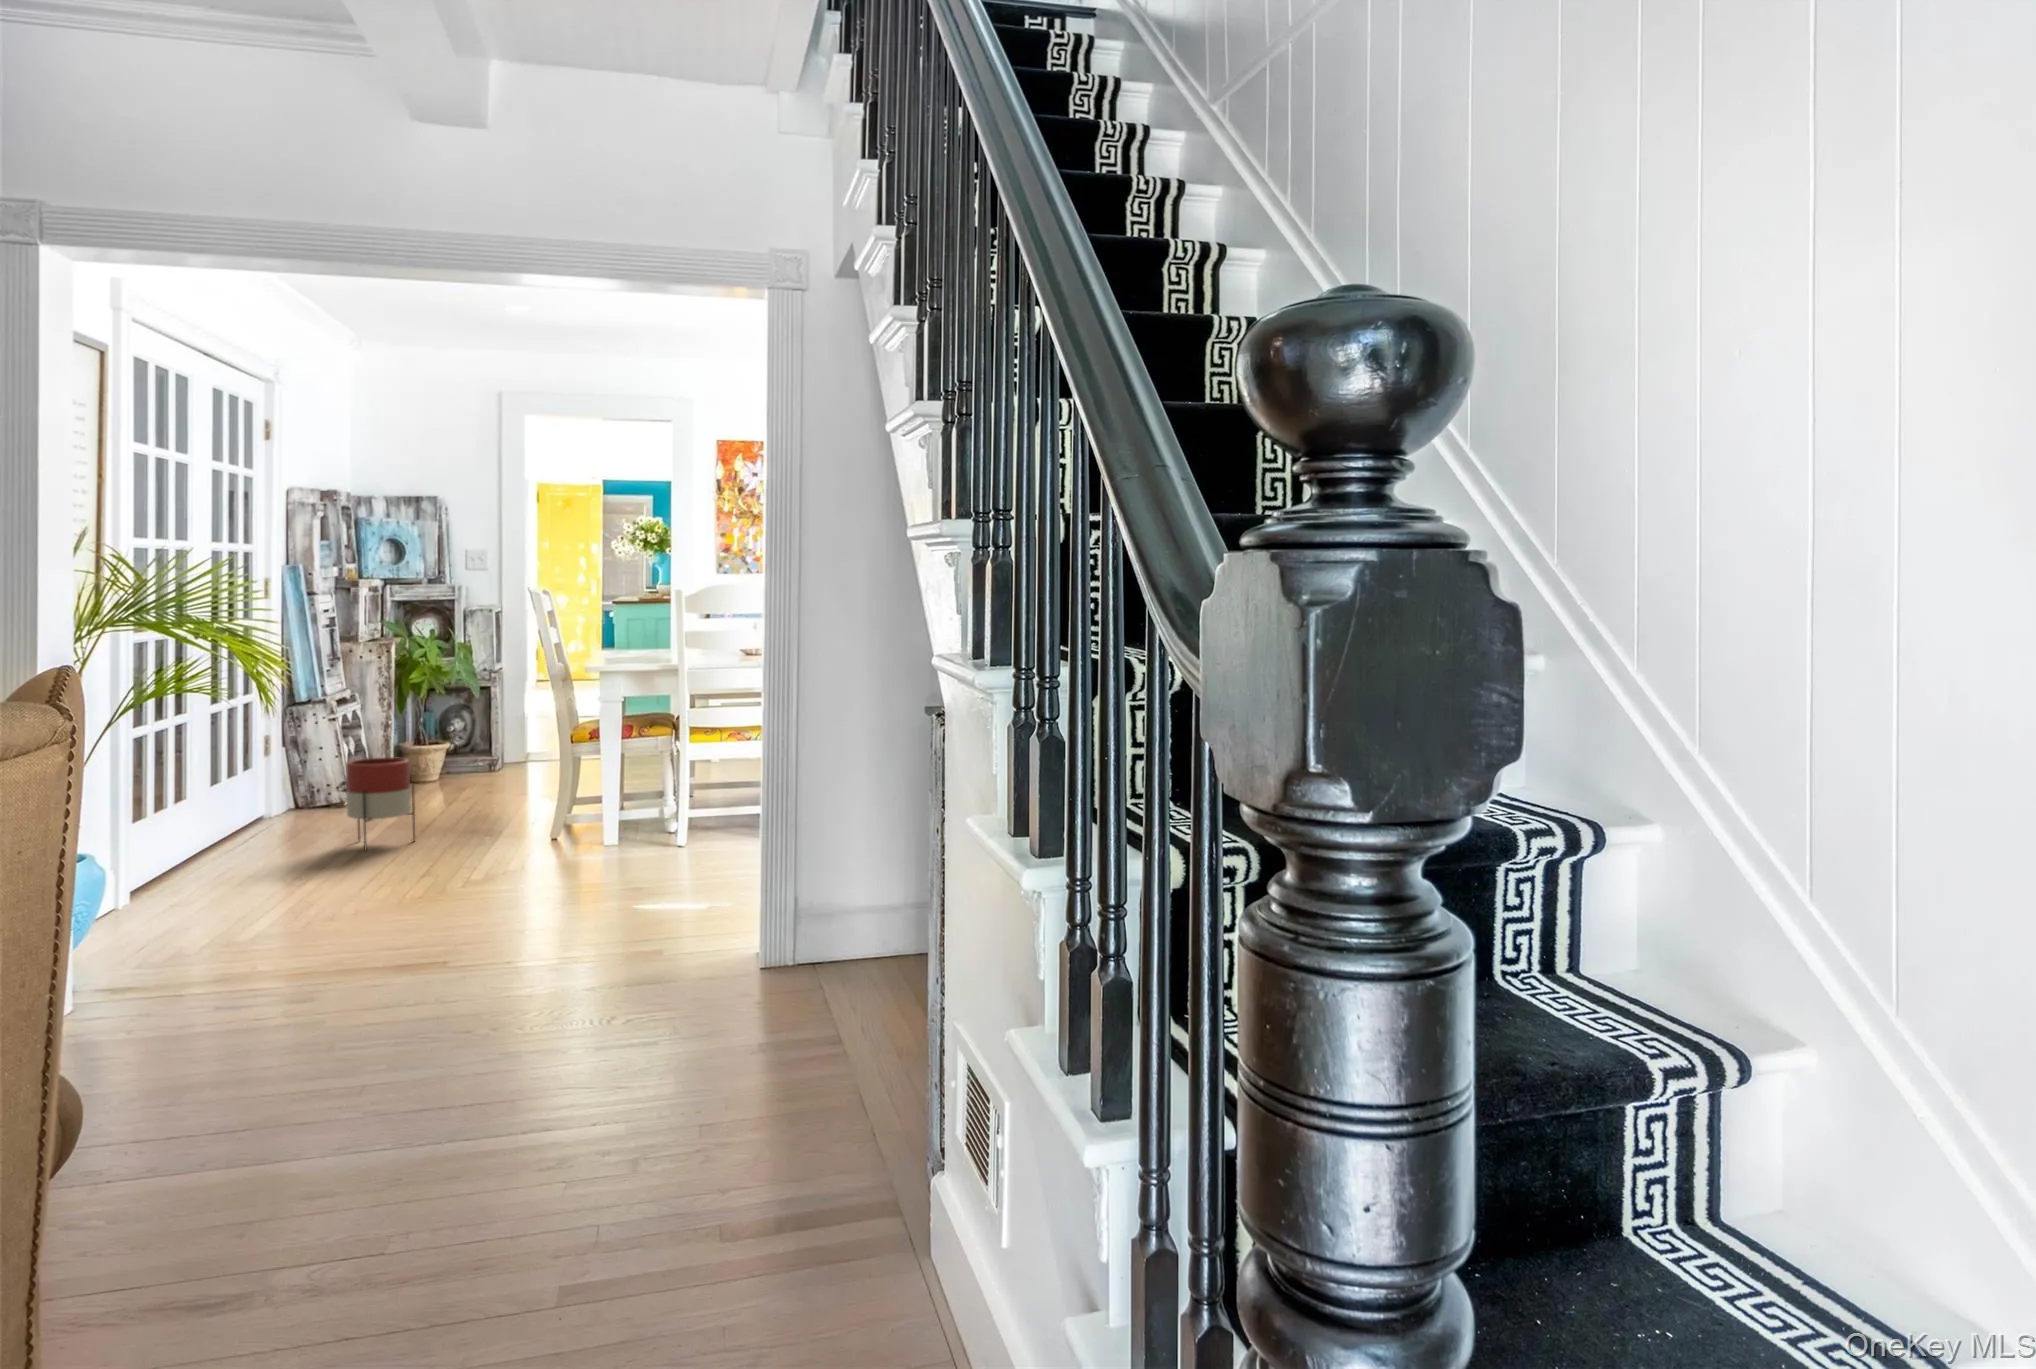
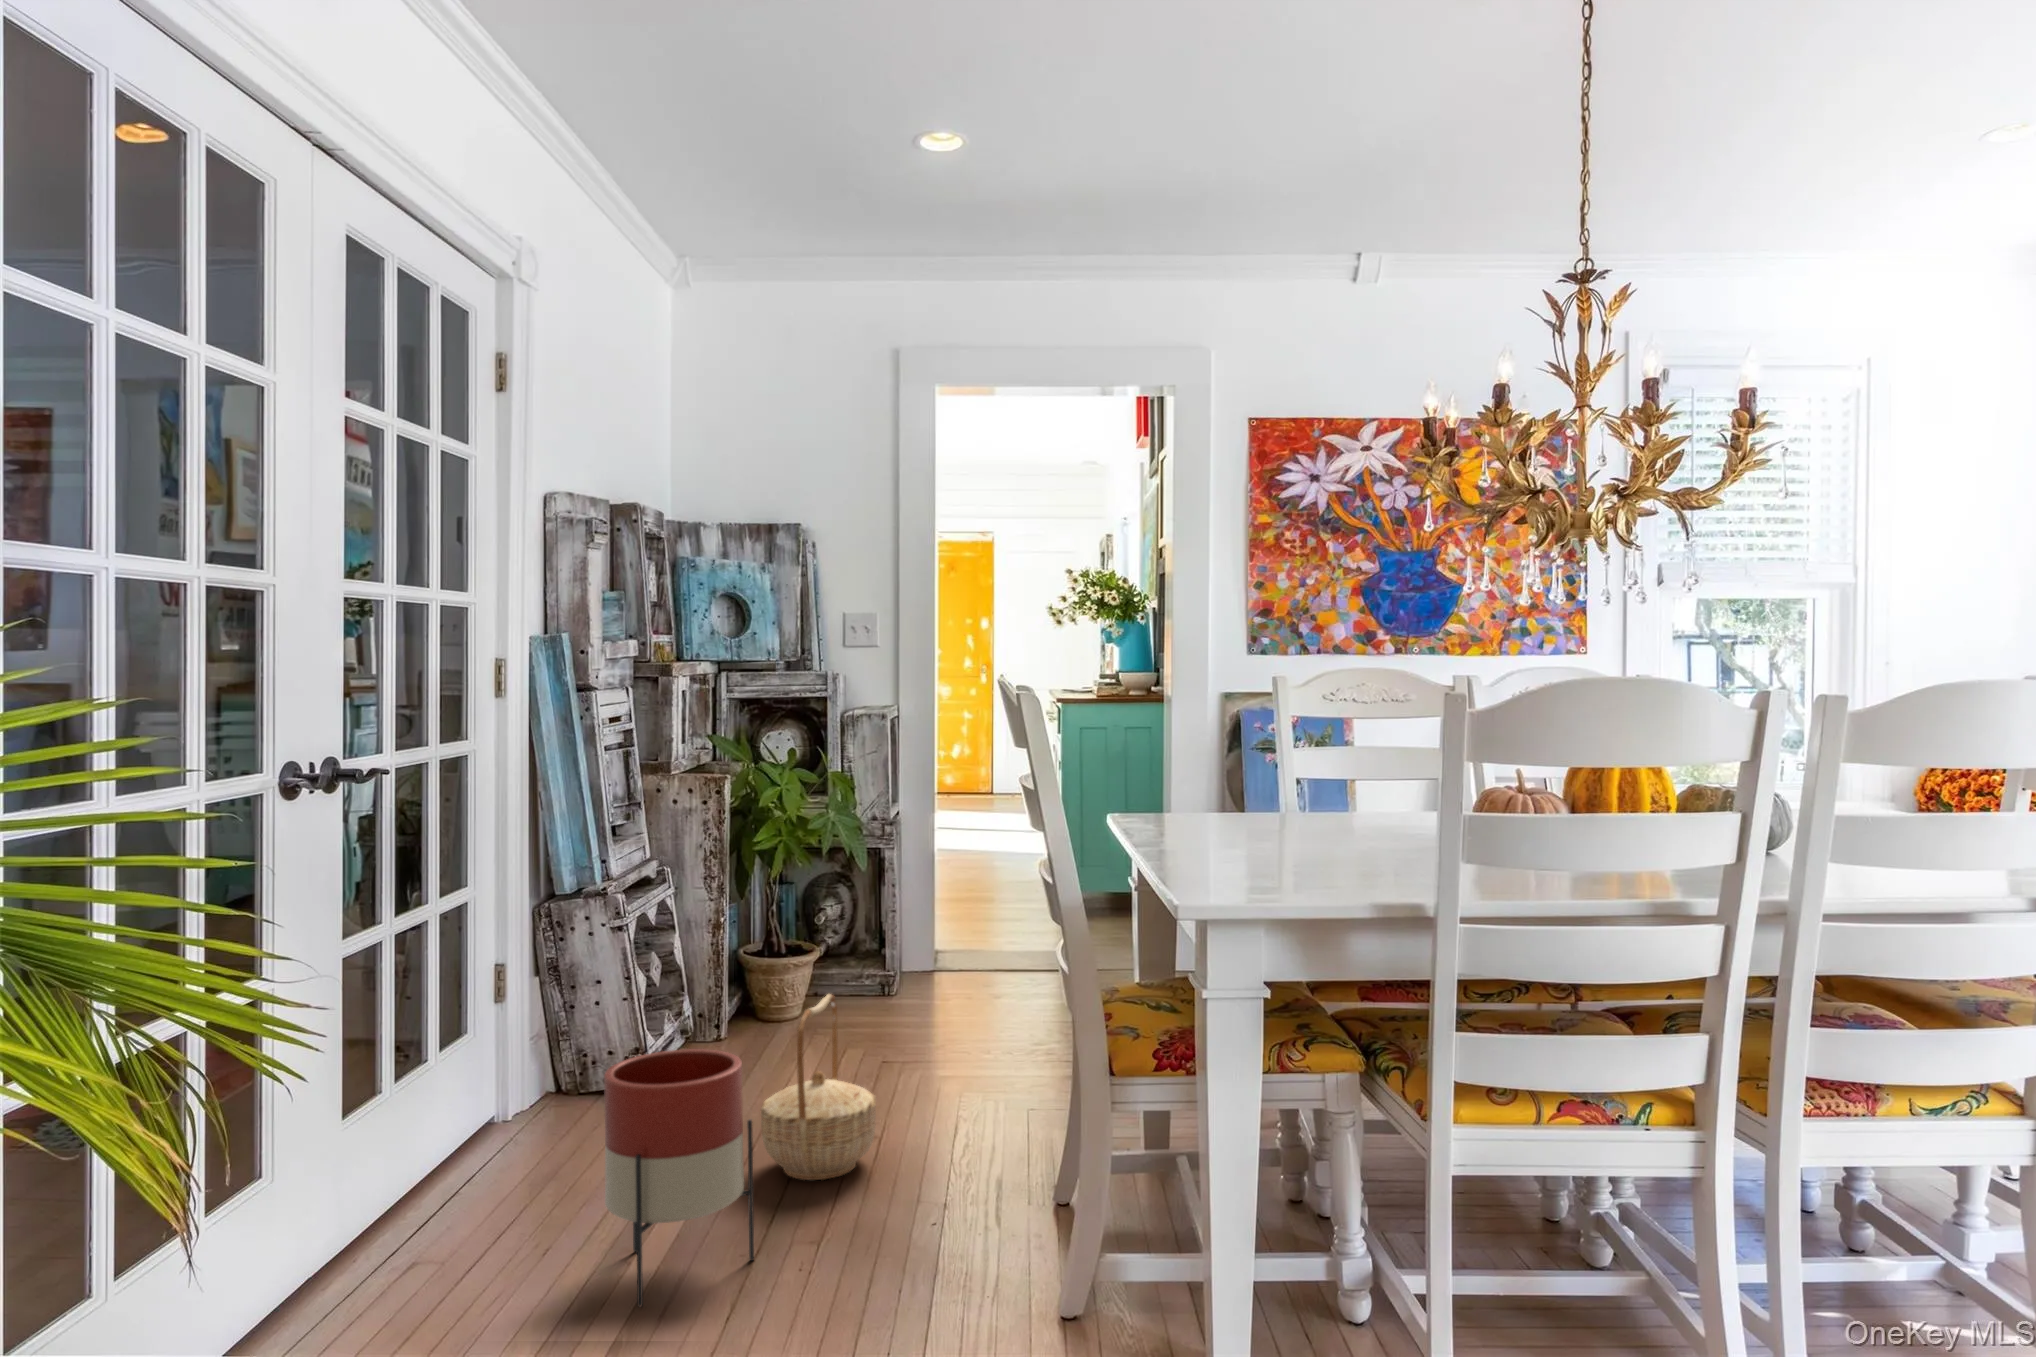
basket: none [417,745,475,824] -> present [761,994,876,1180]

